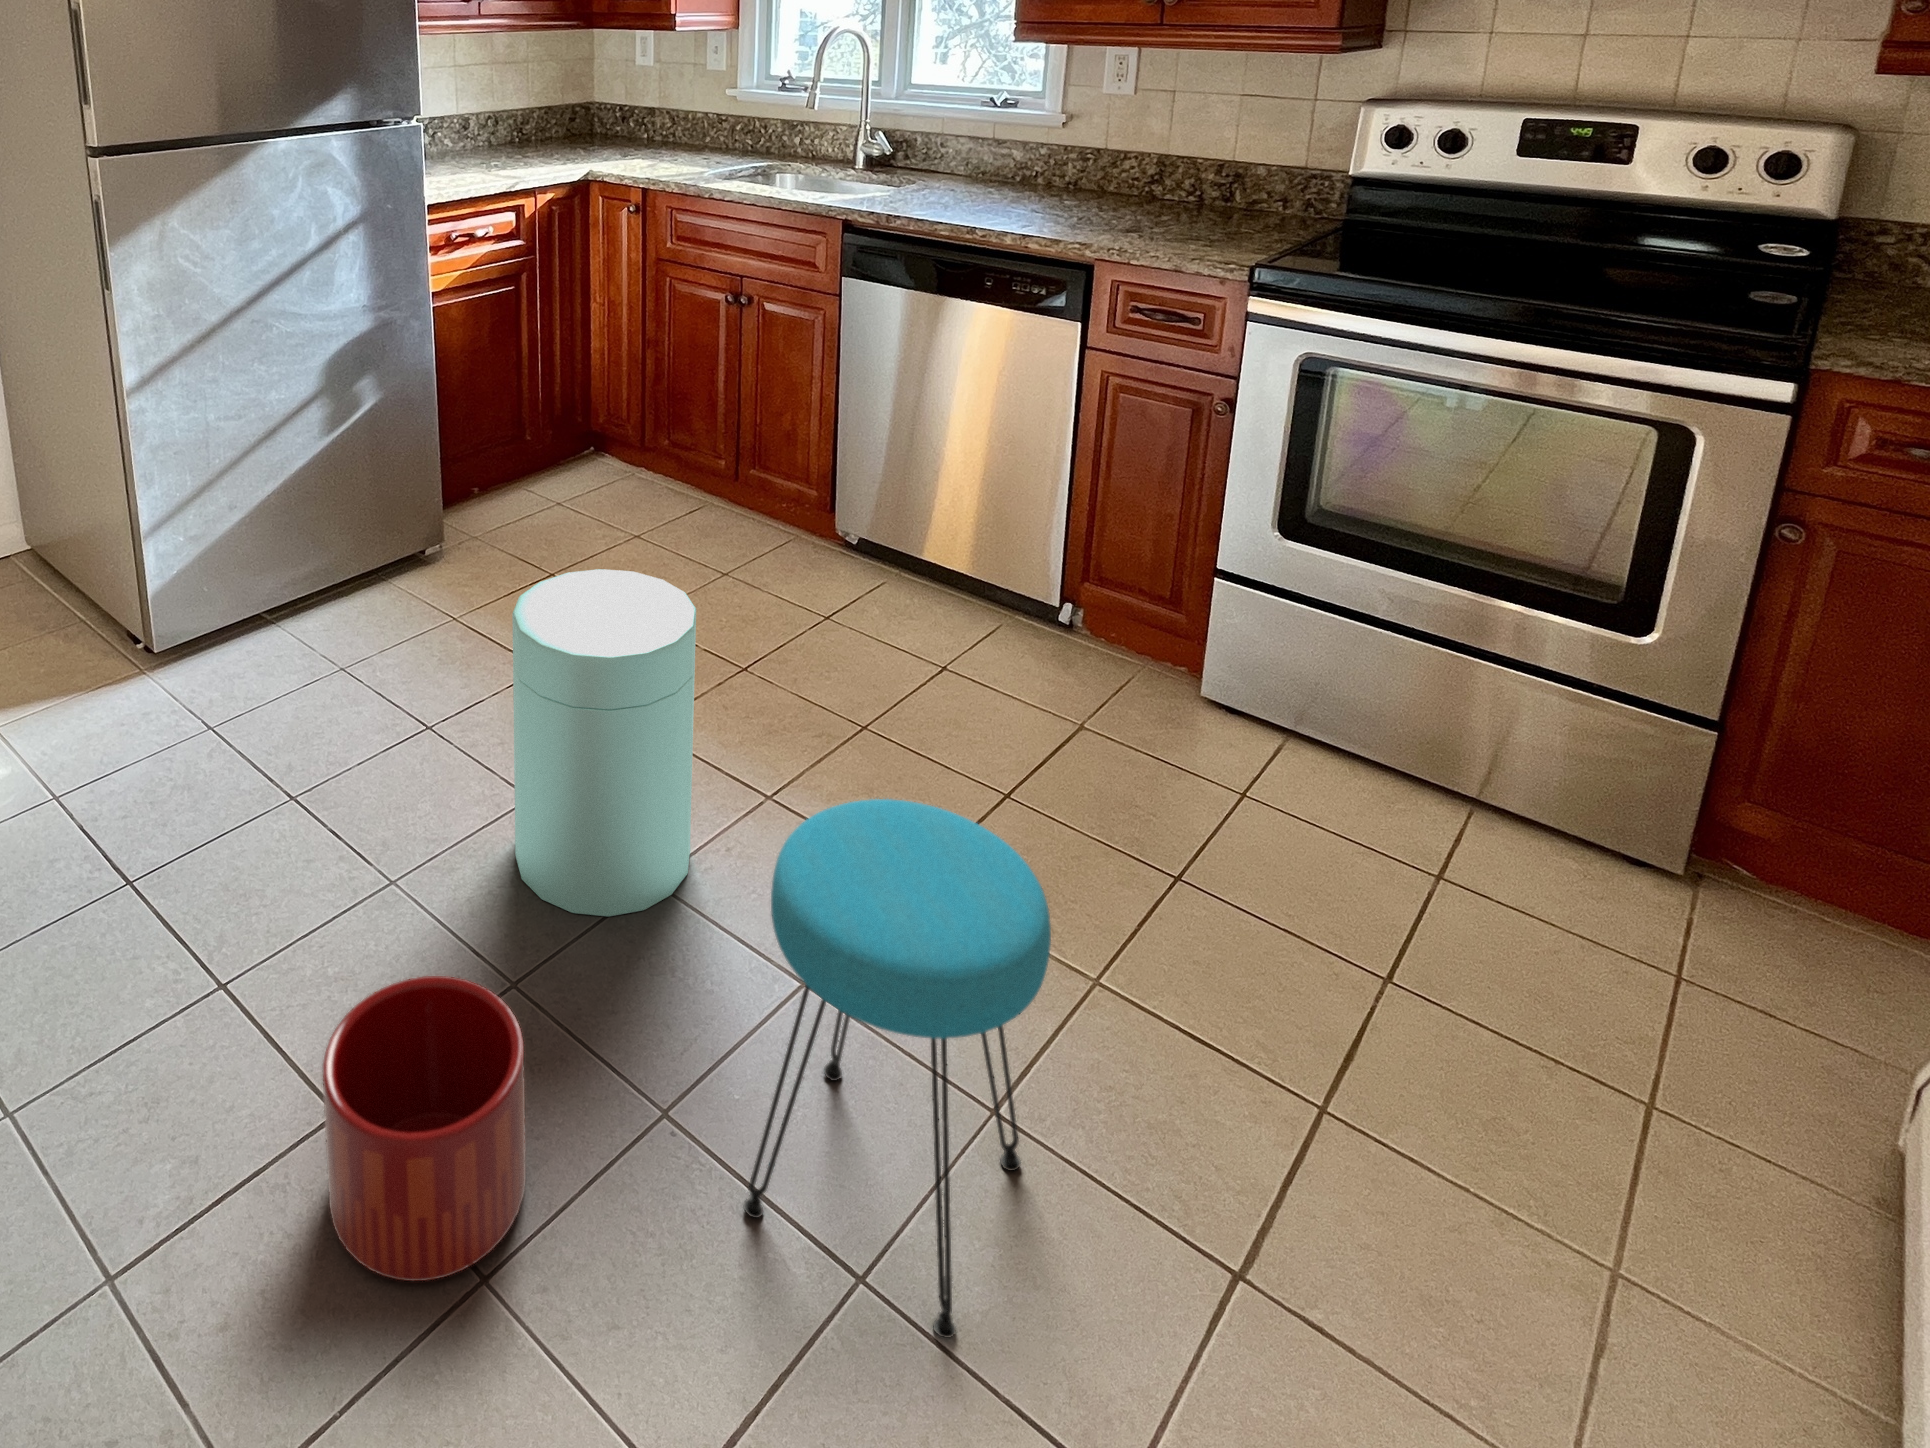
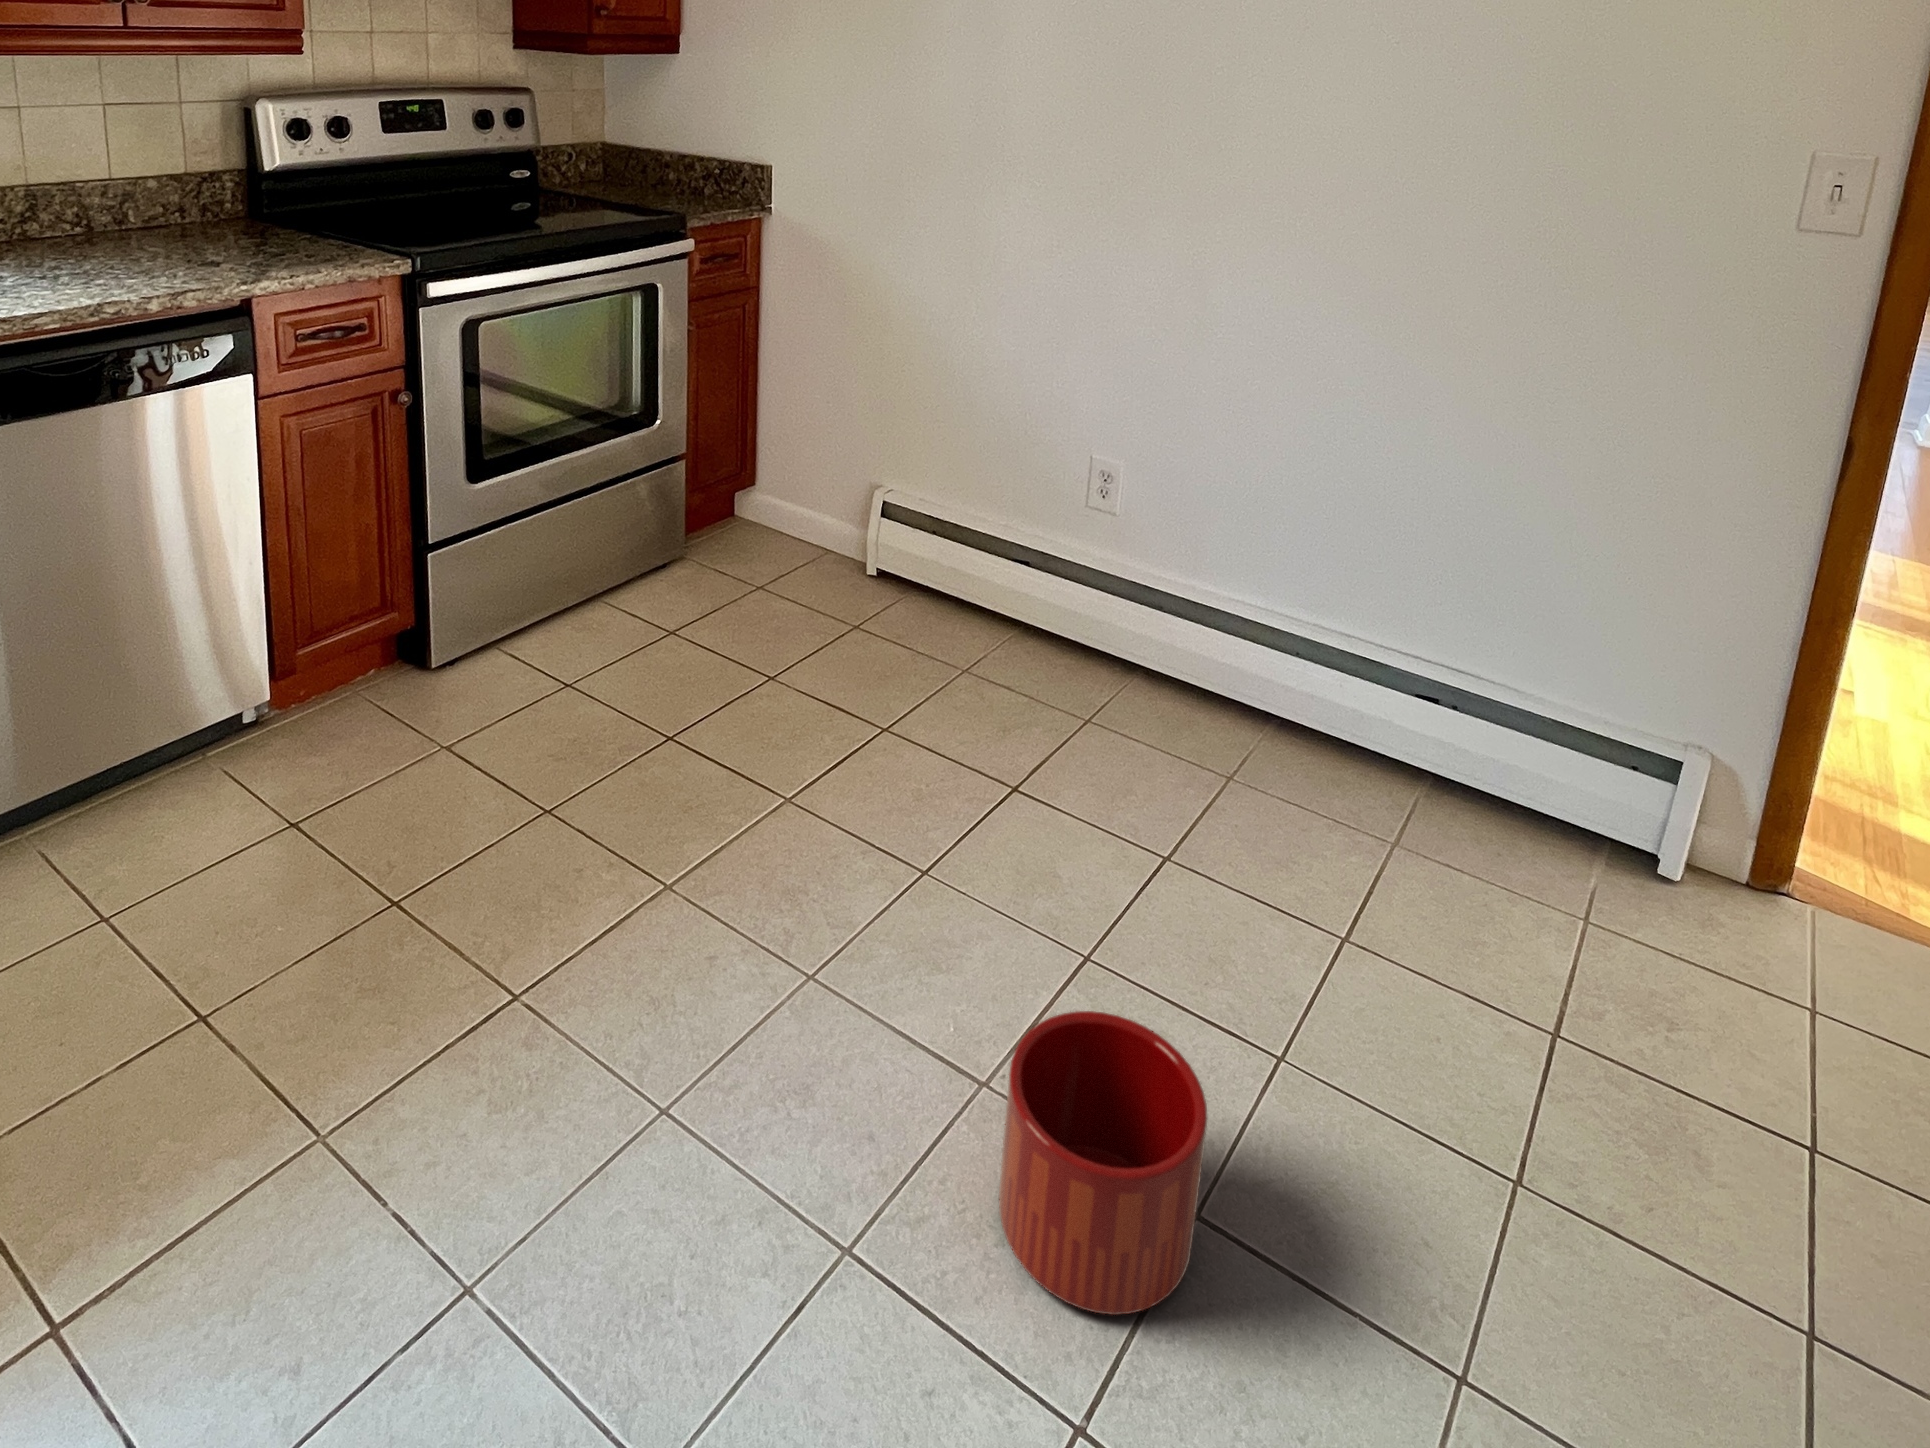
trash can: present [512,569,696,917] -> none [435,763,714,1240]
stool: present [743,799,1051,1338] -> none [874,625,1087,983]

